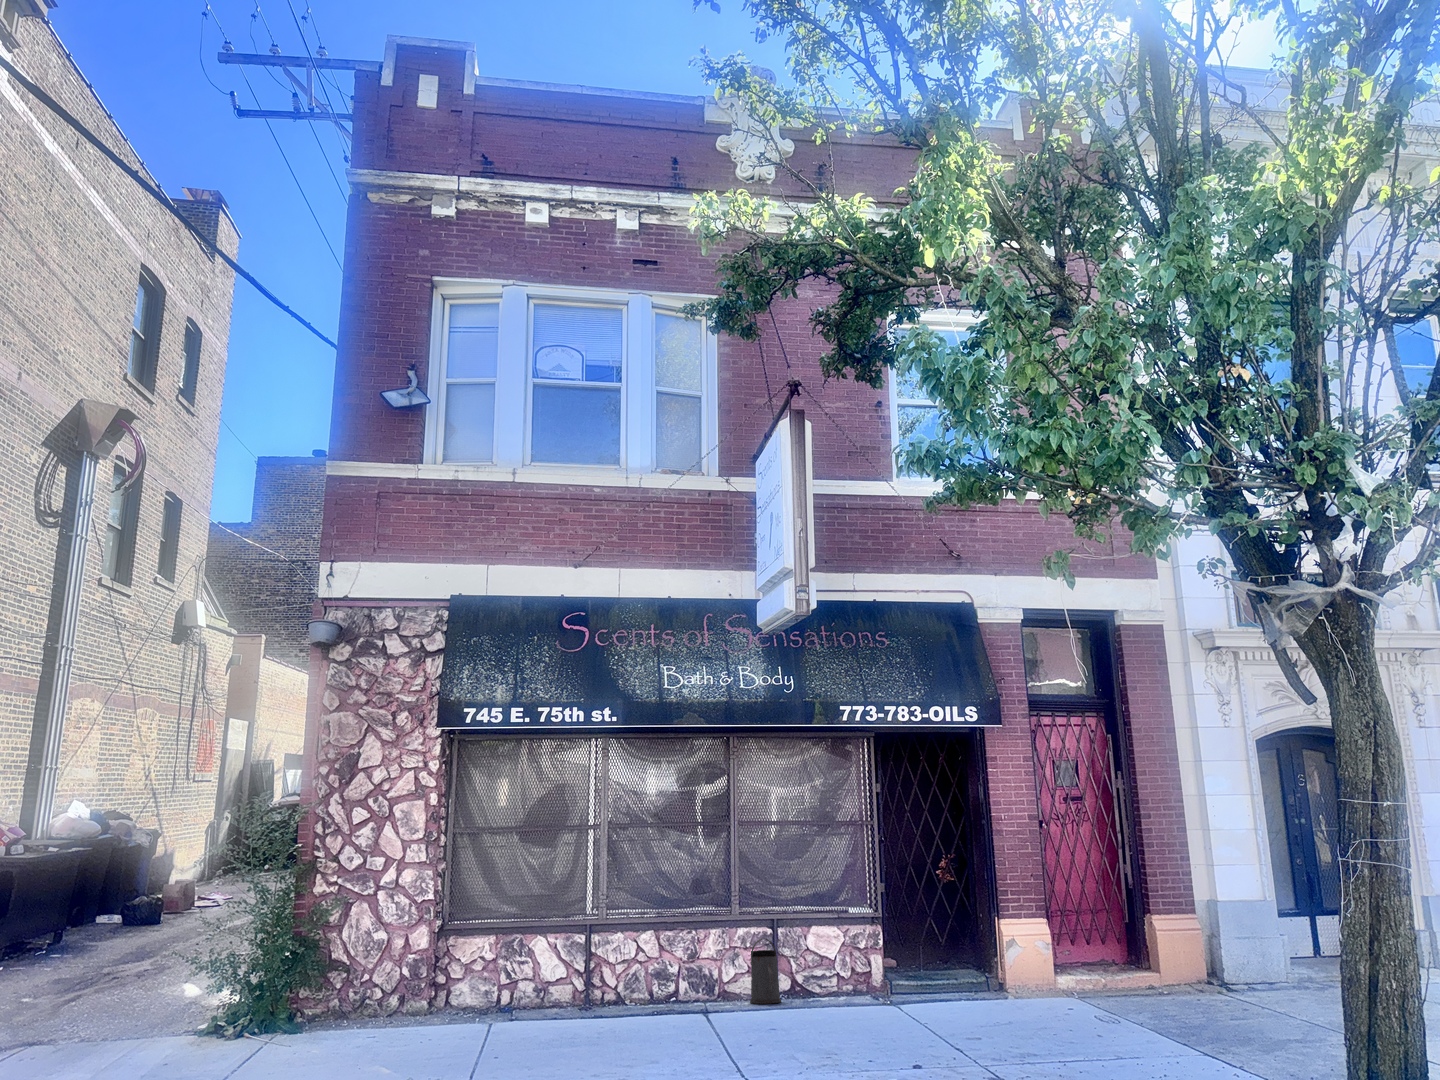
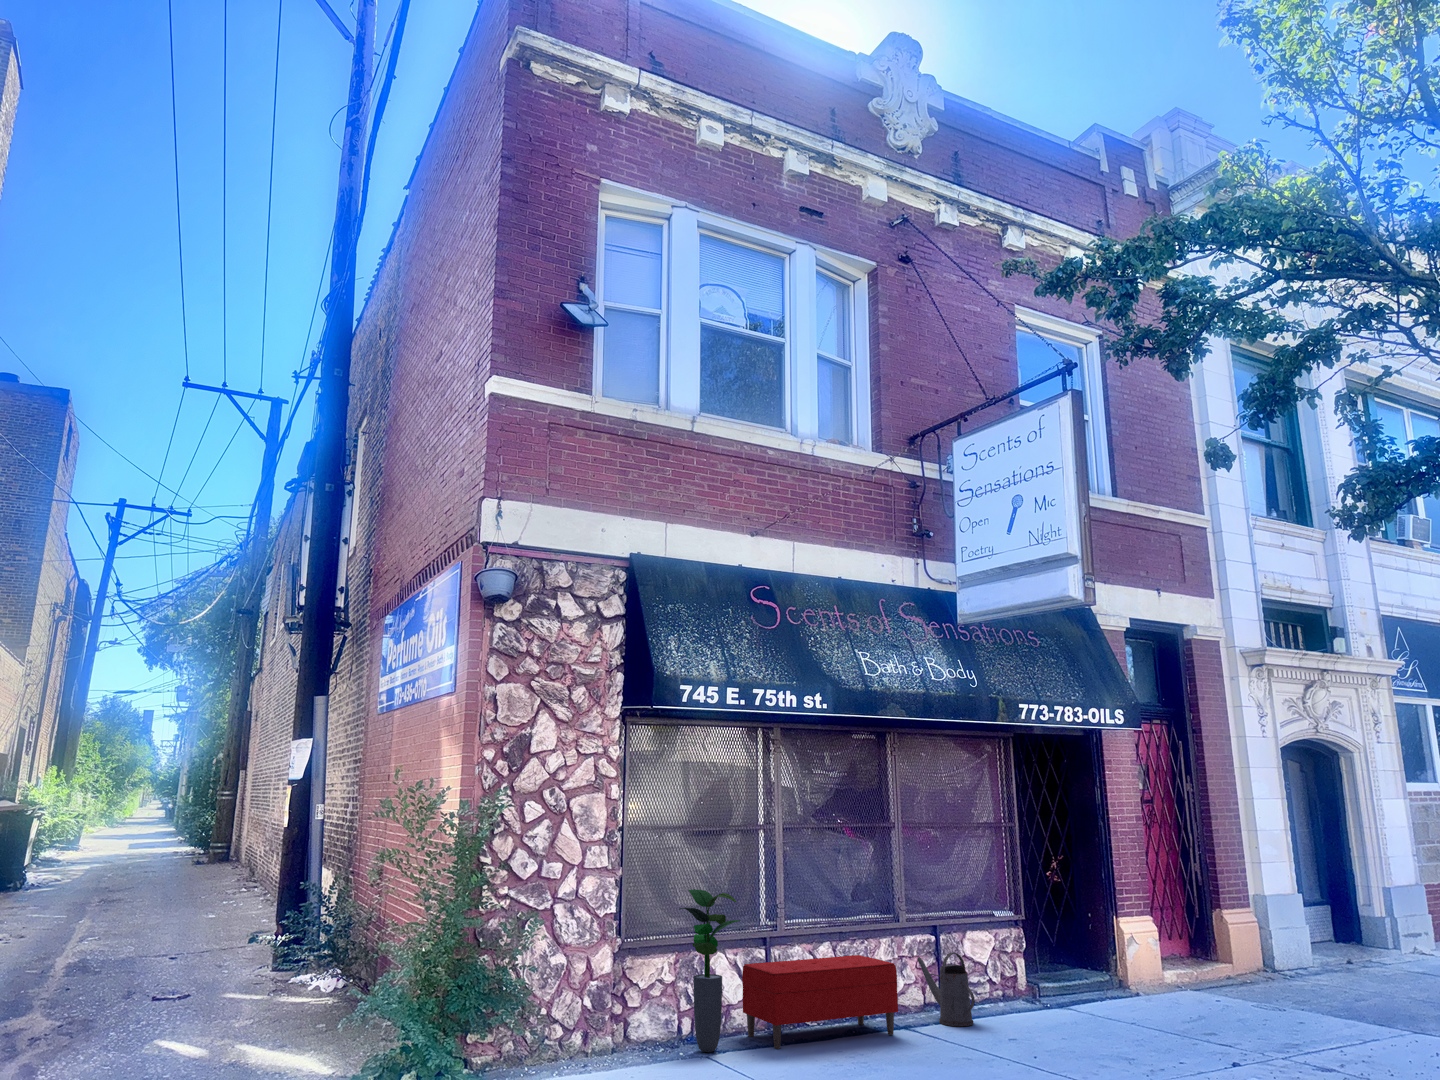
potted plant: none [479,881,534,1015] -> present [679,889,740,1052]
bench: none [559,942,691,1013] -> present [742,955,898,1049]

